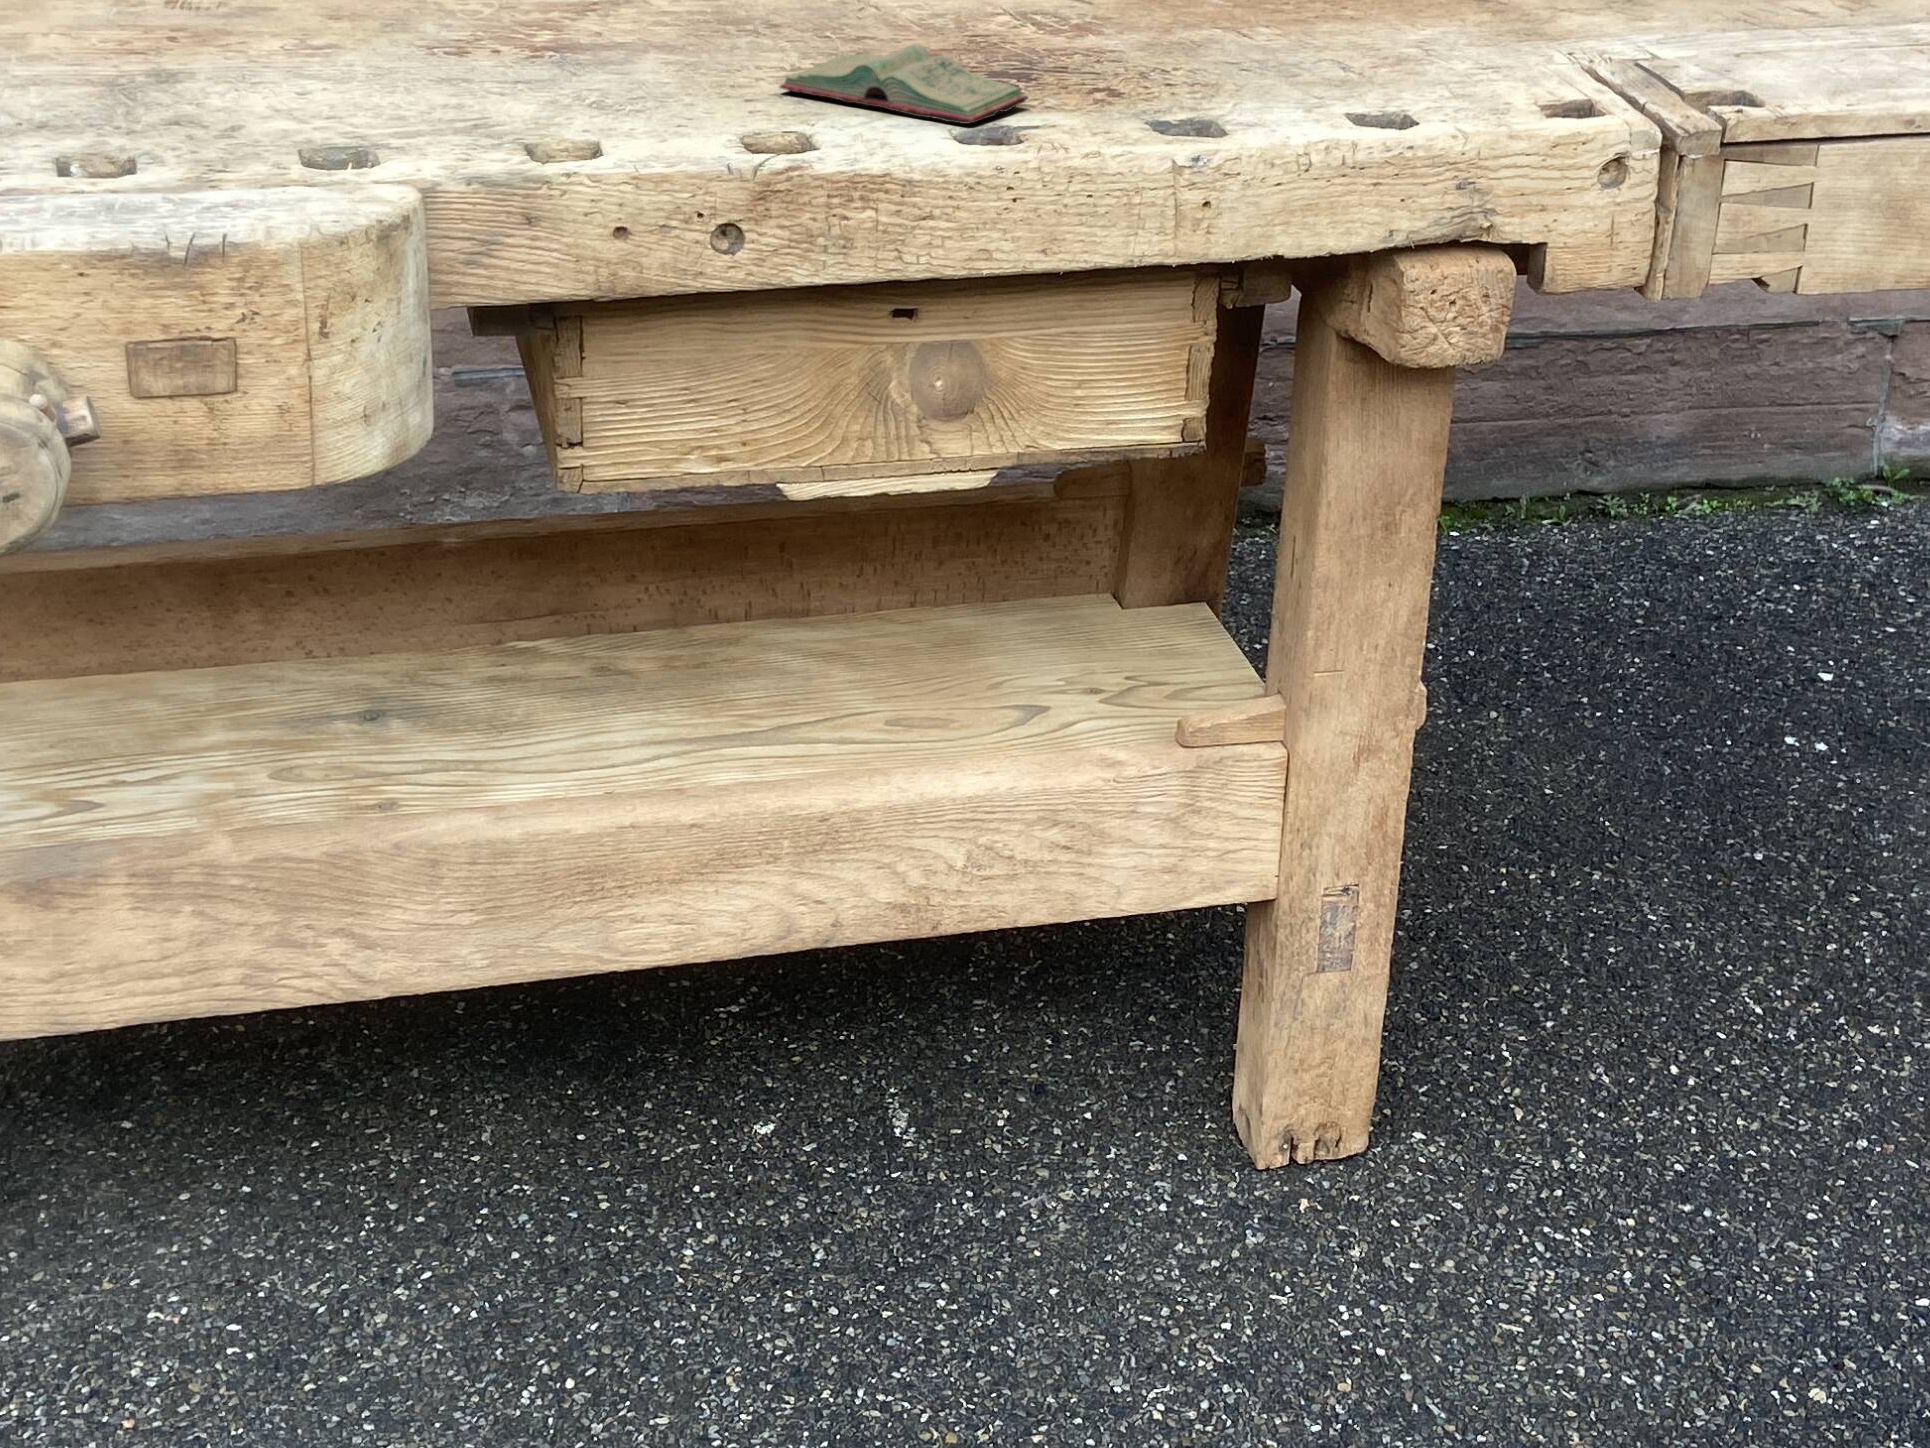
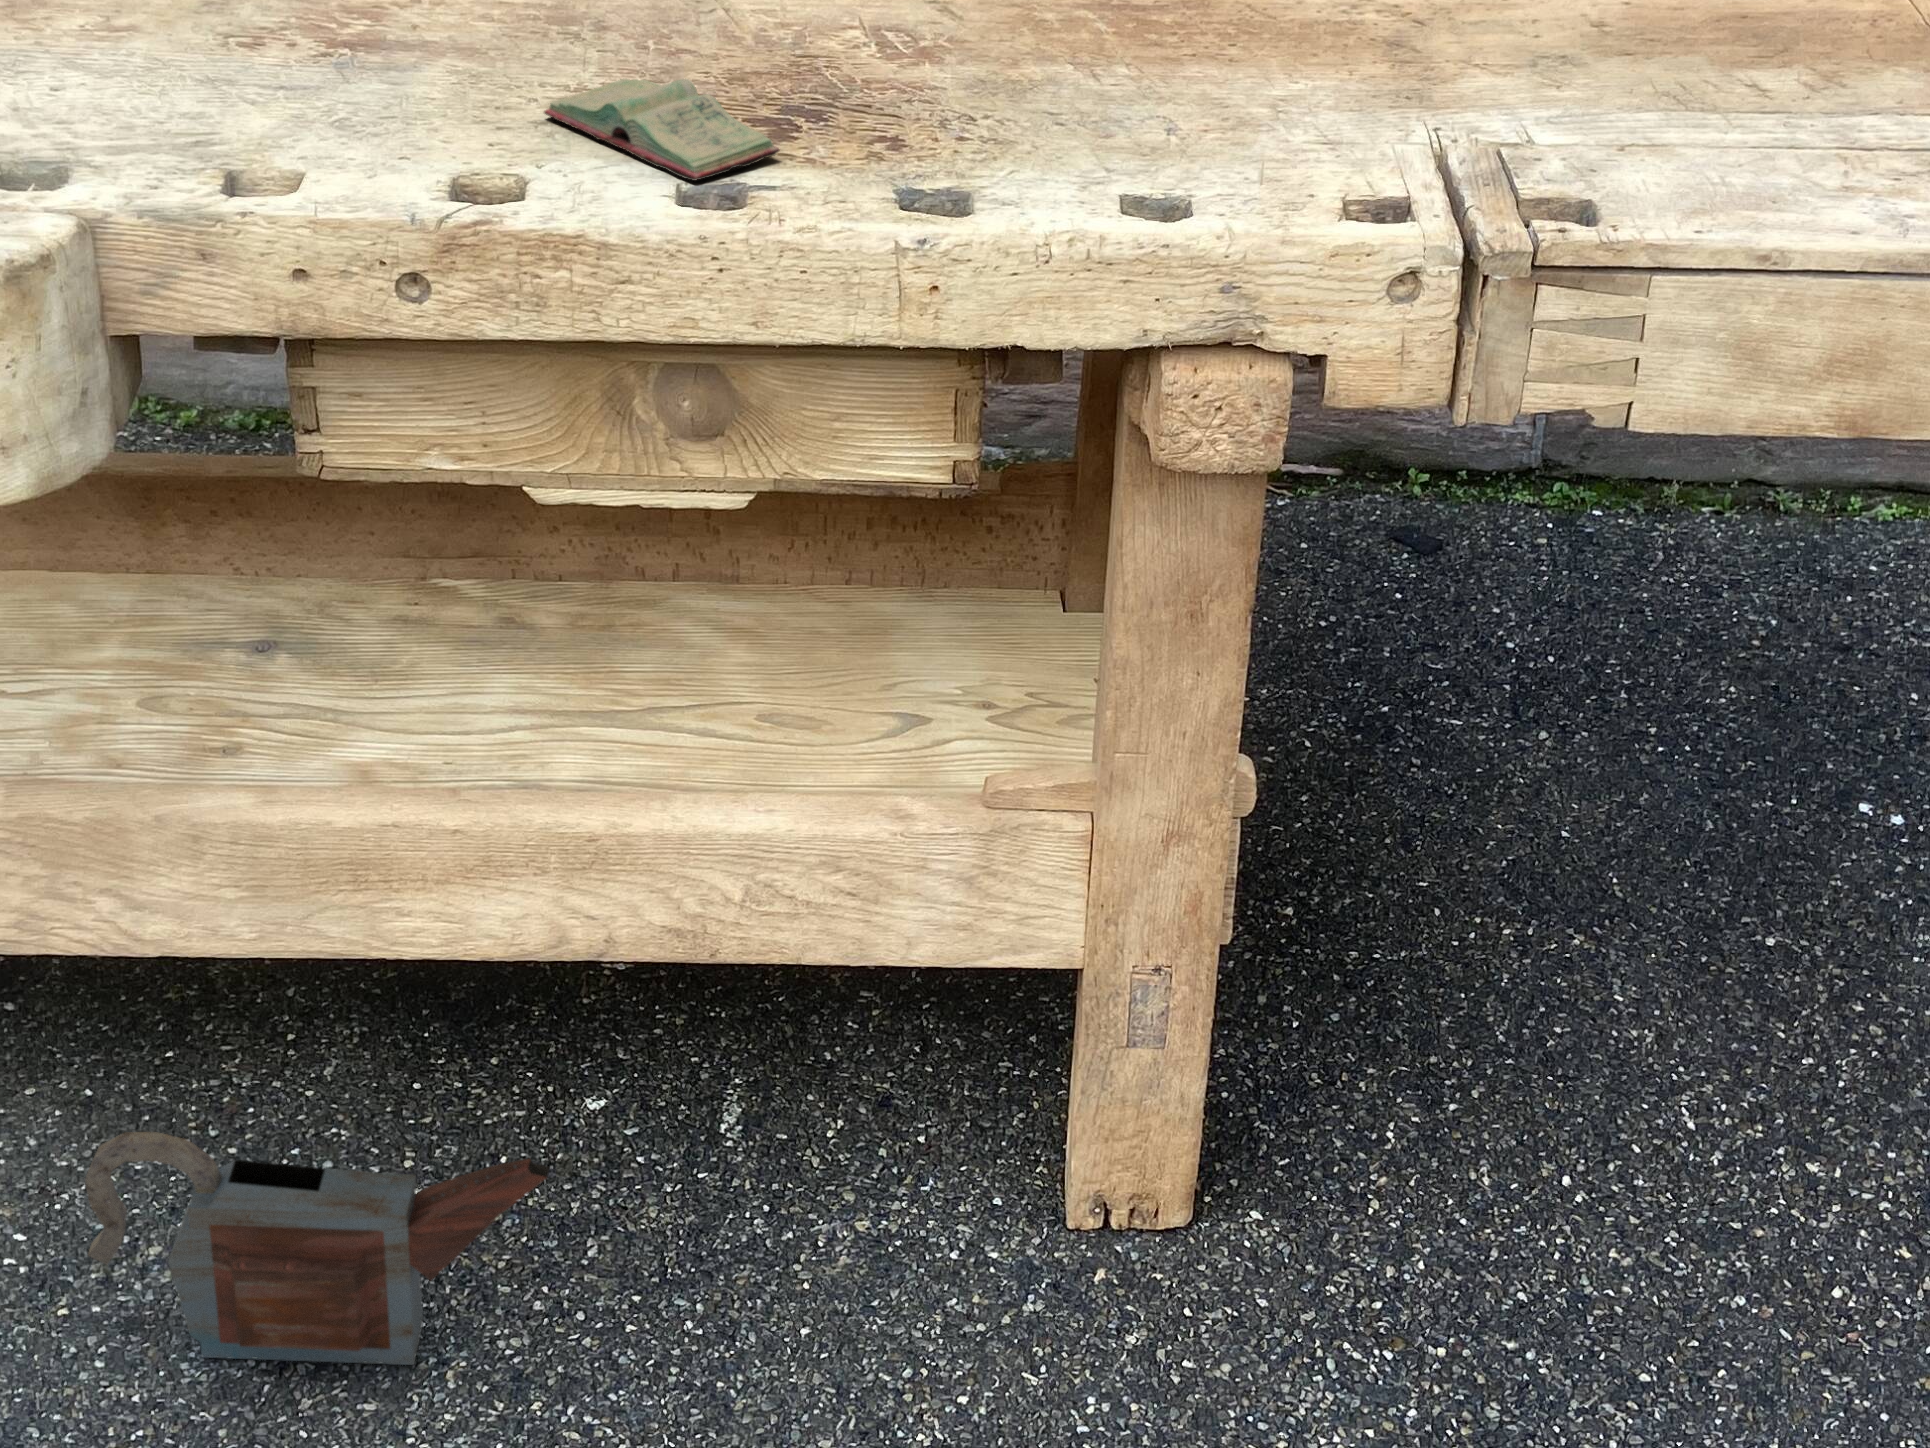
watering can: none [348,1145,819,1407] -> present [85,1132,549,1365]

